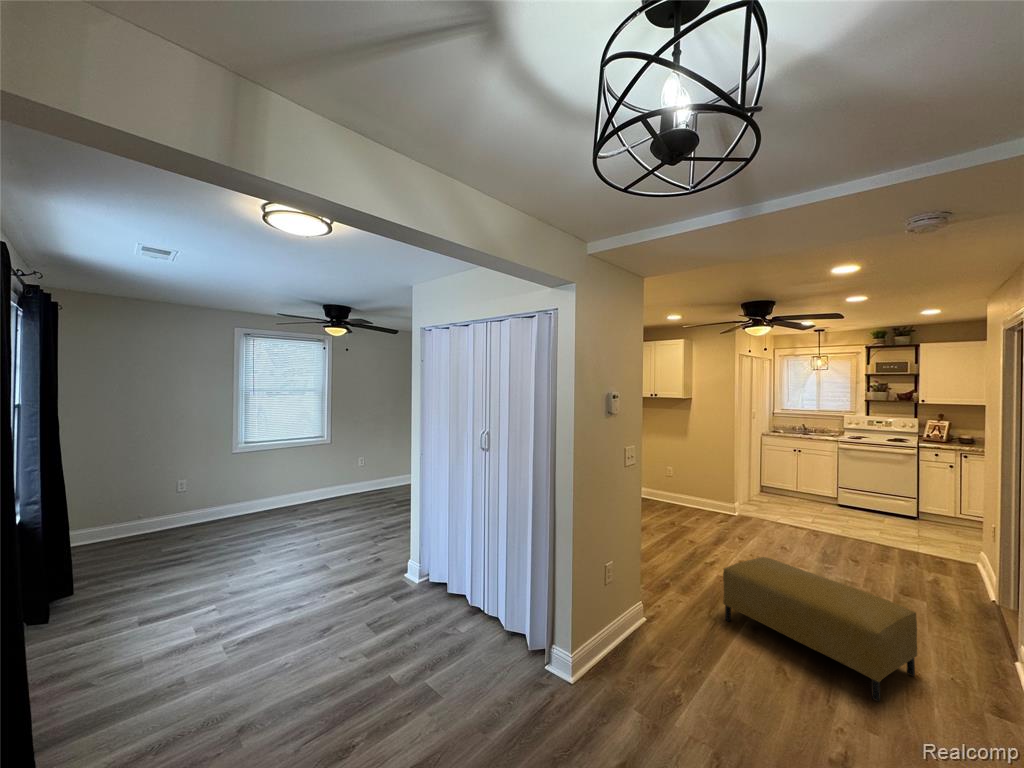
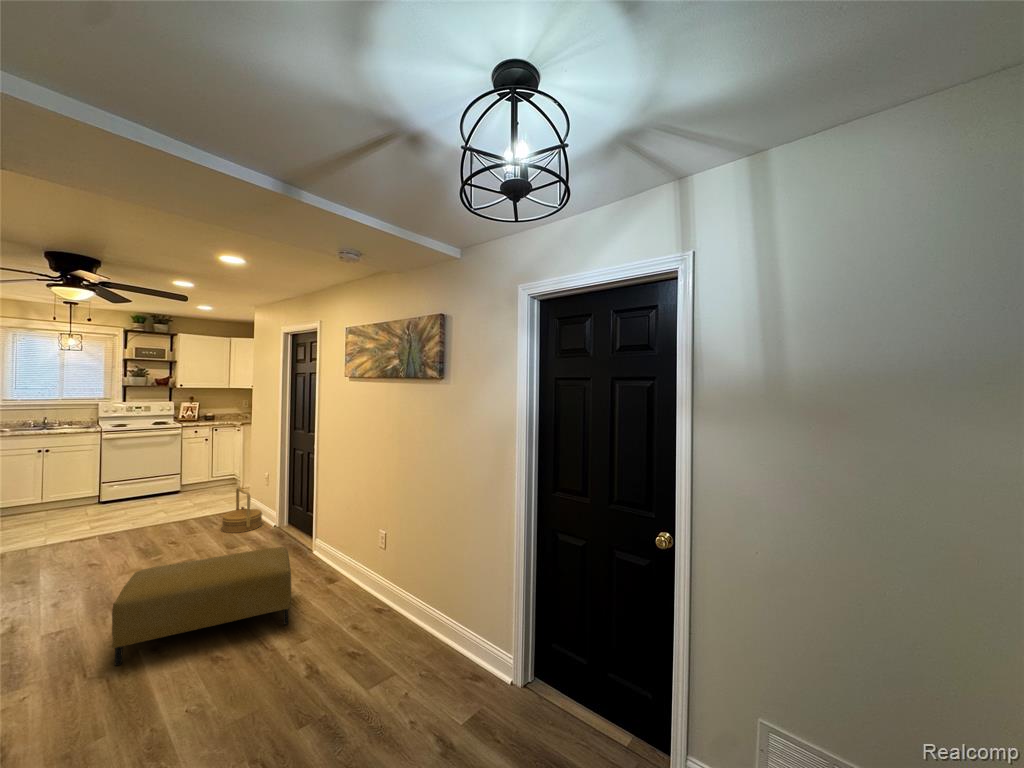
woven basket: none [919,529,983,591] -> present [222,487,262,533]

